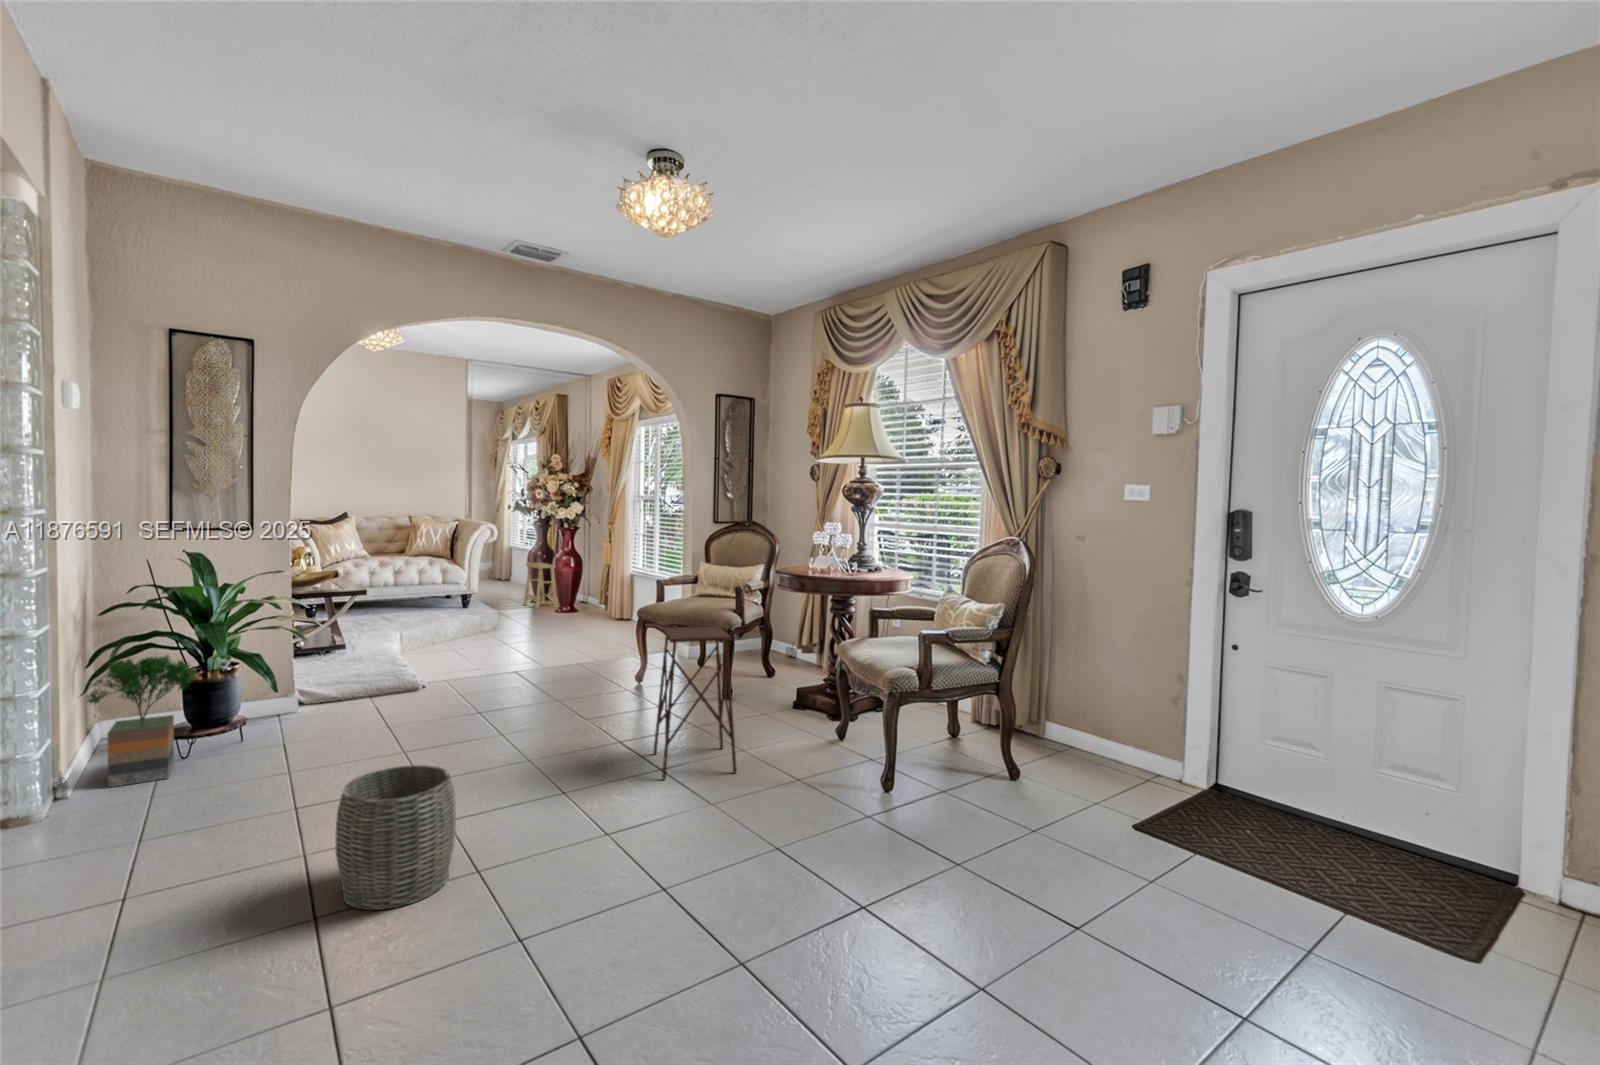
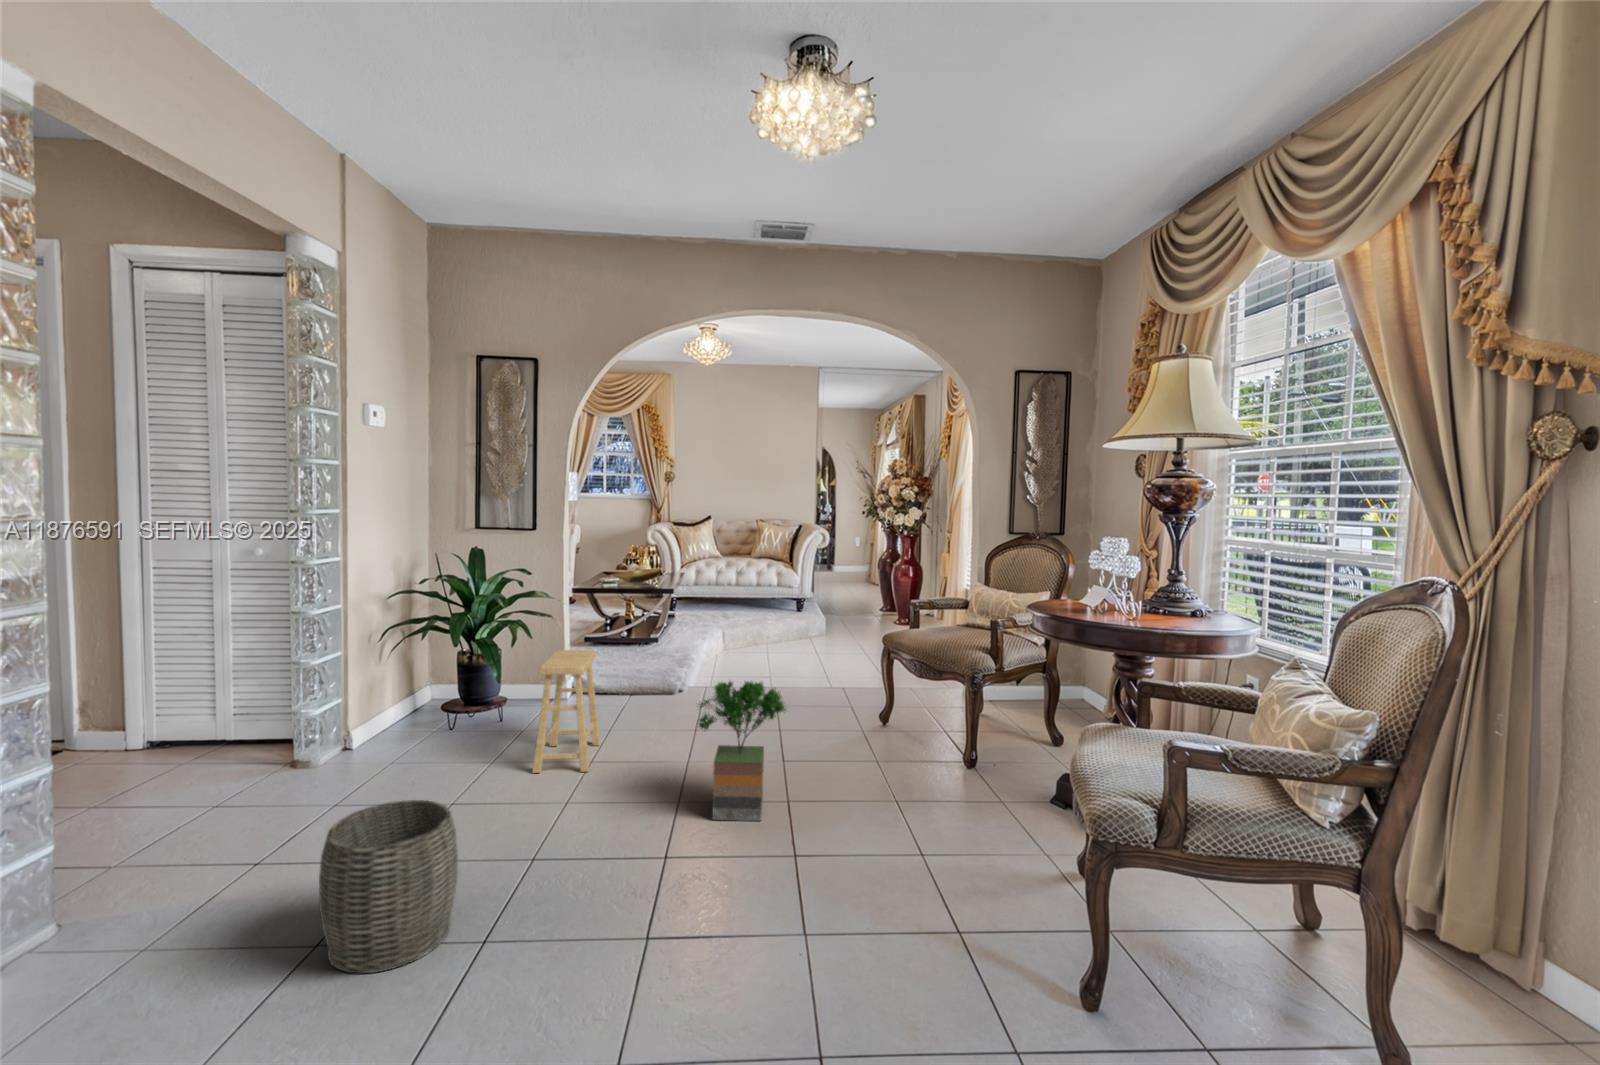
footstool: present [524,562,557,609] -> present [533,650,600,773]
side table: present [653,627,737,779] -> none [776,671,895,895]
potted tree: present [86,655,197,787] -> present [699,681,787,821]

